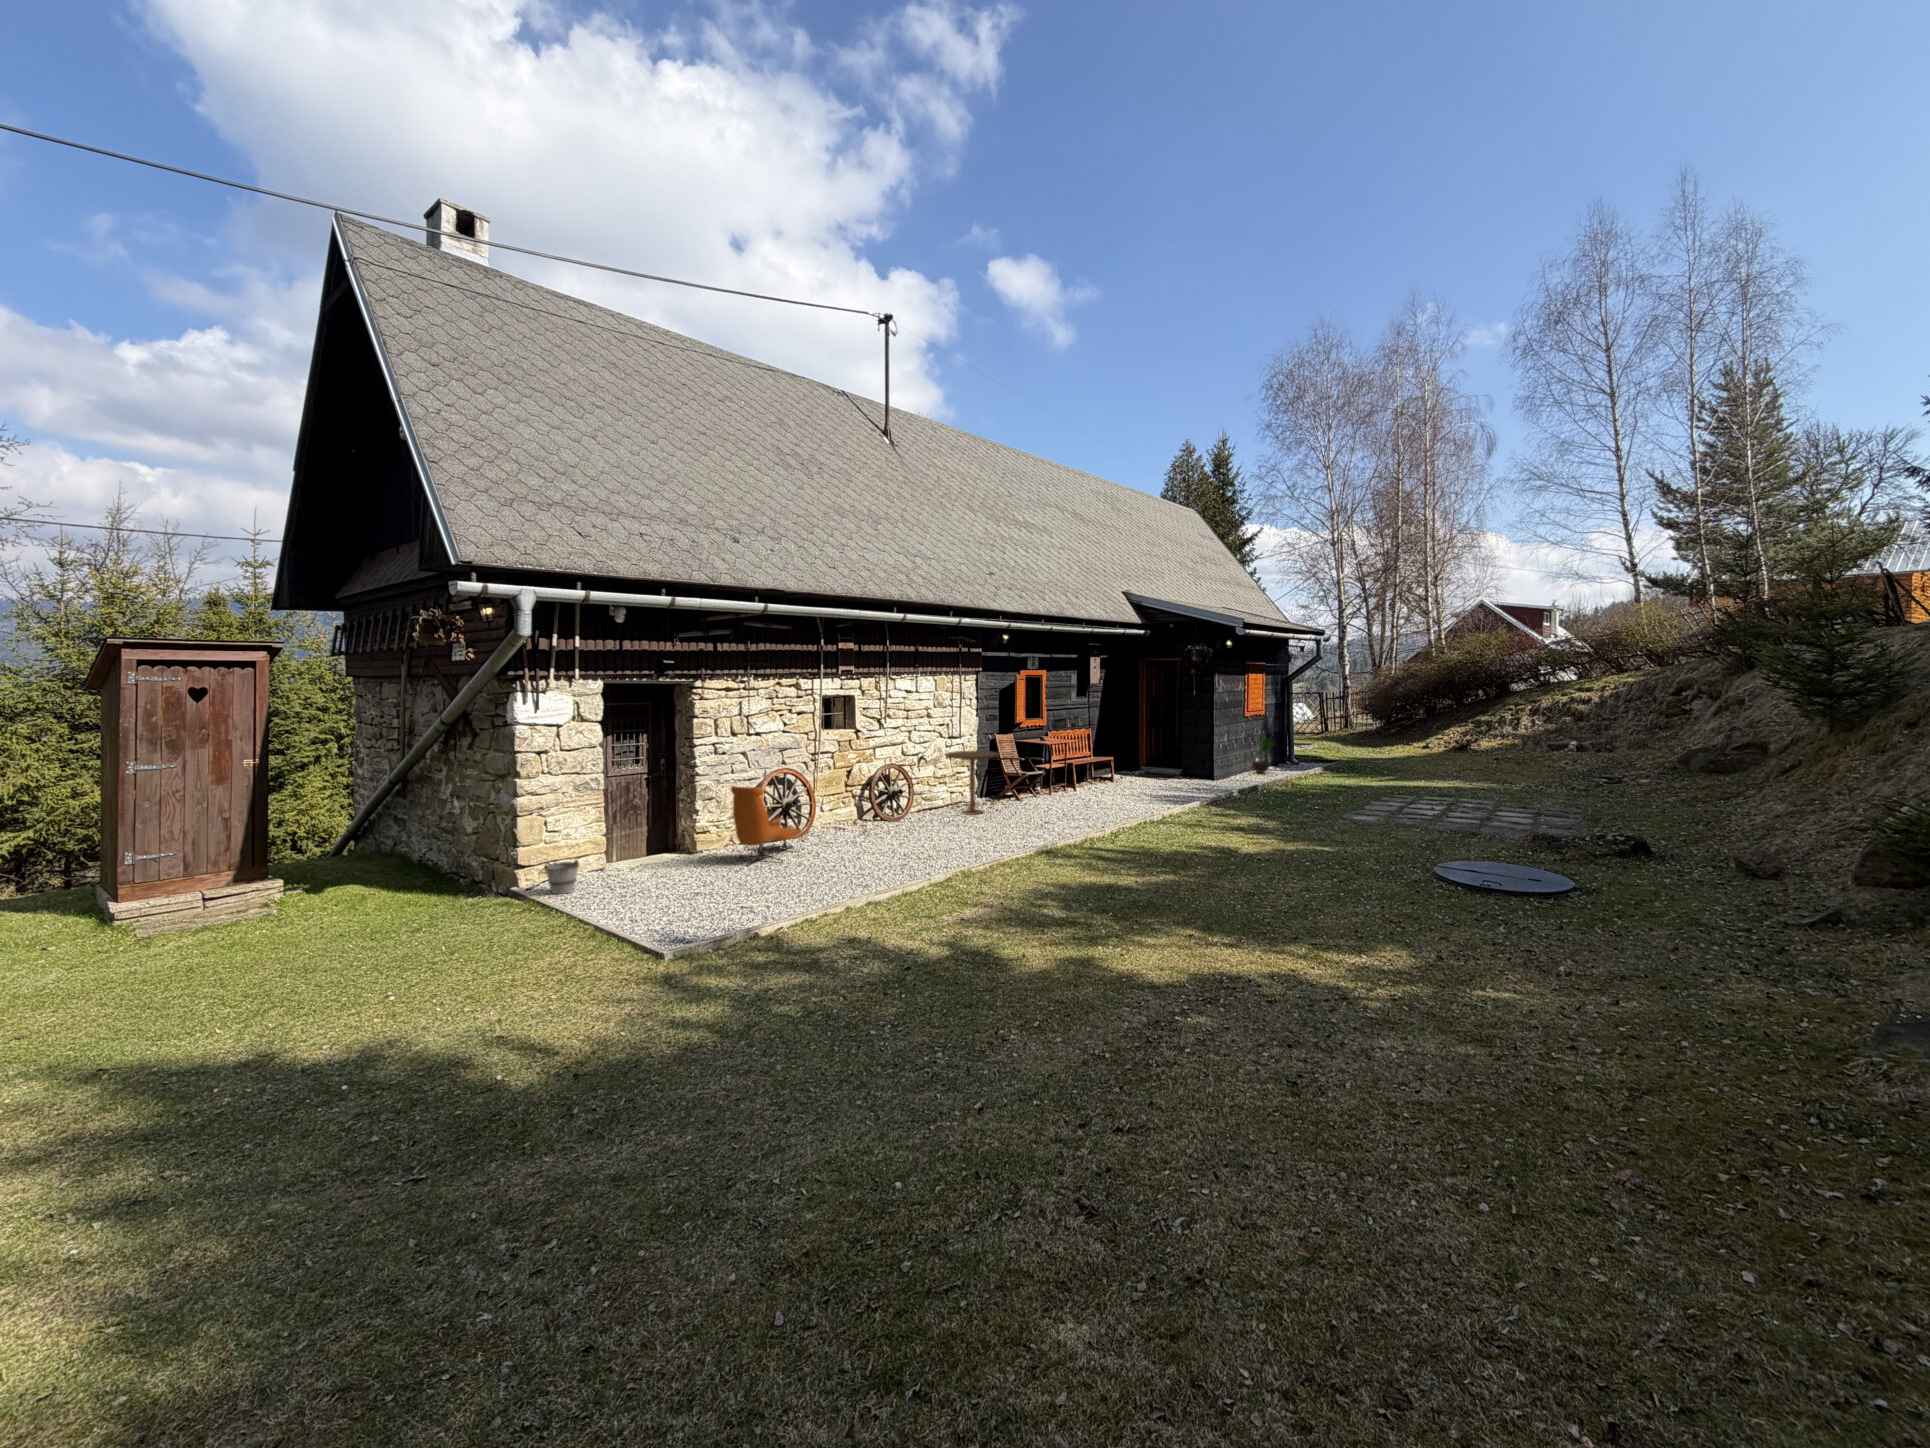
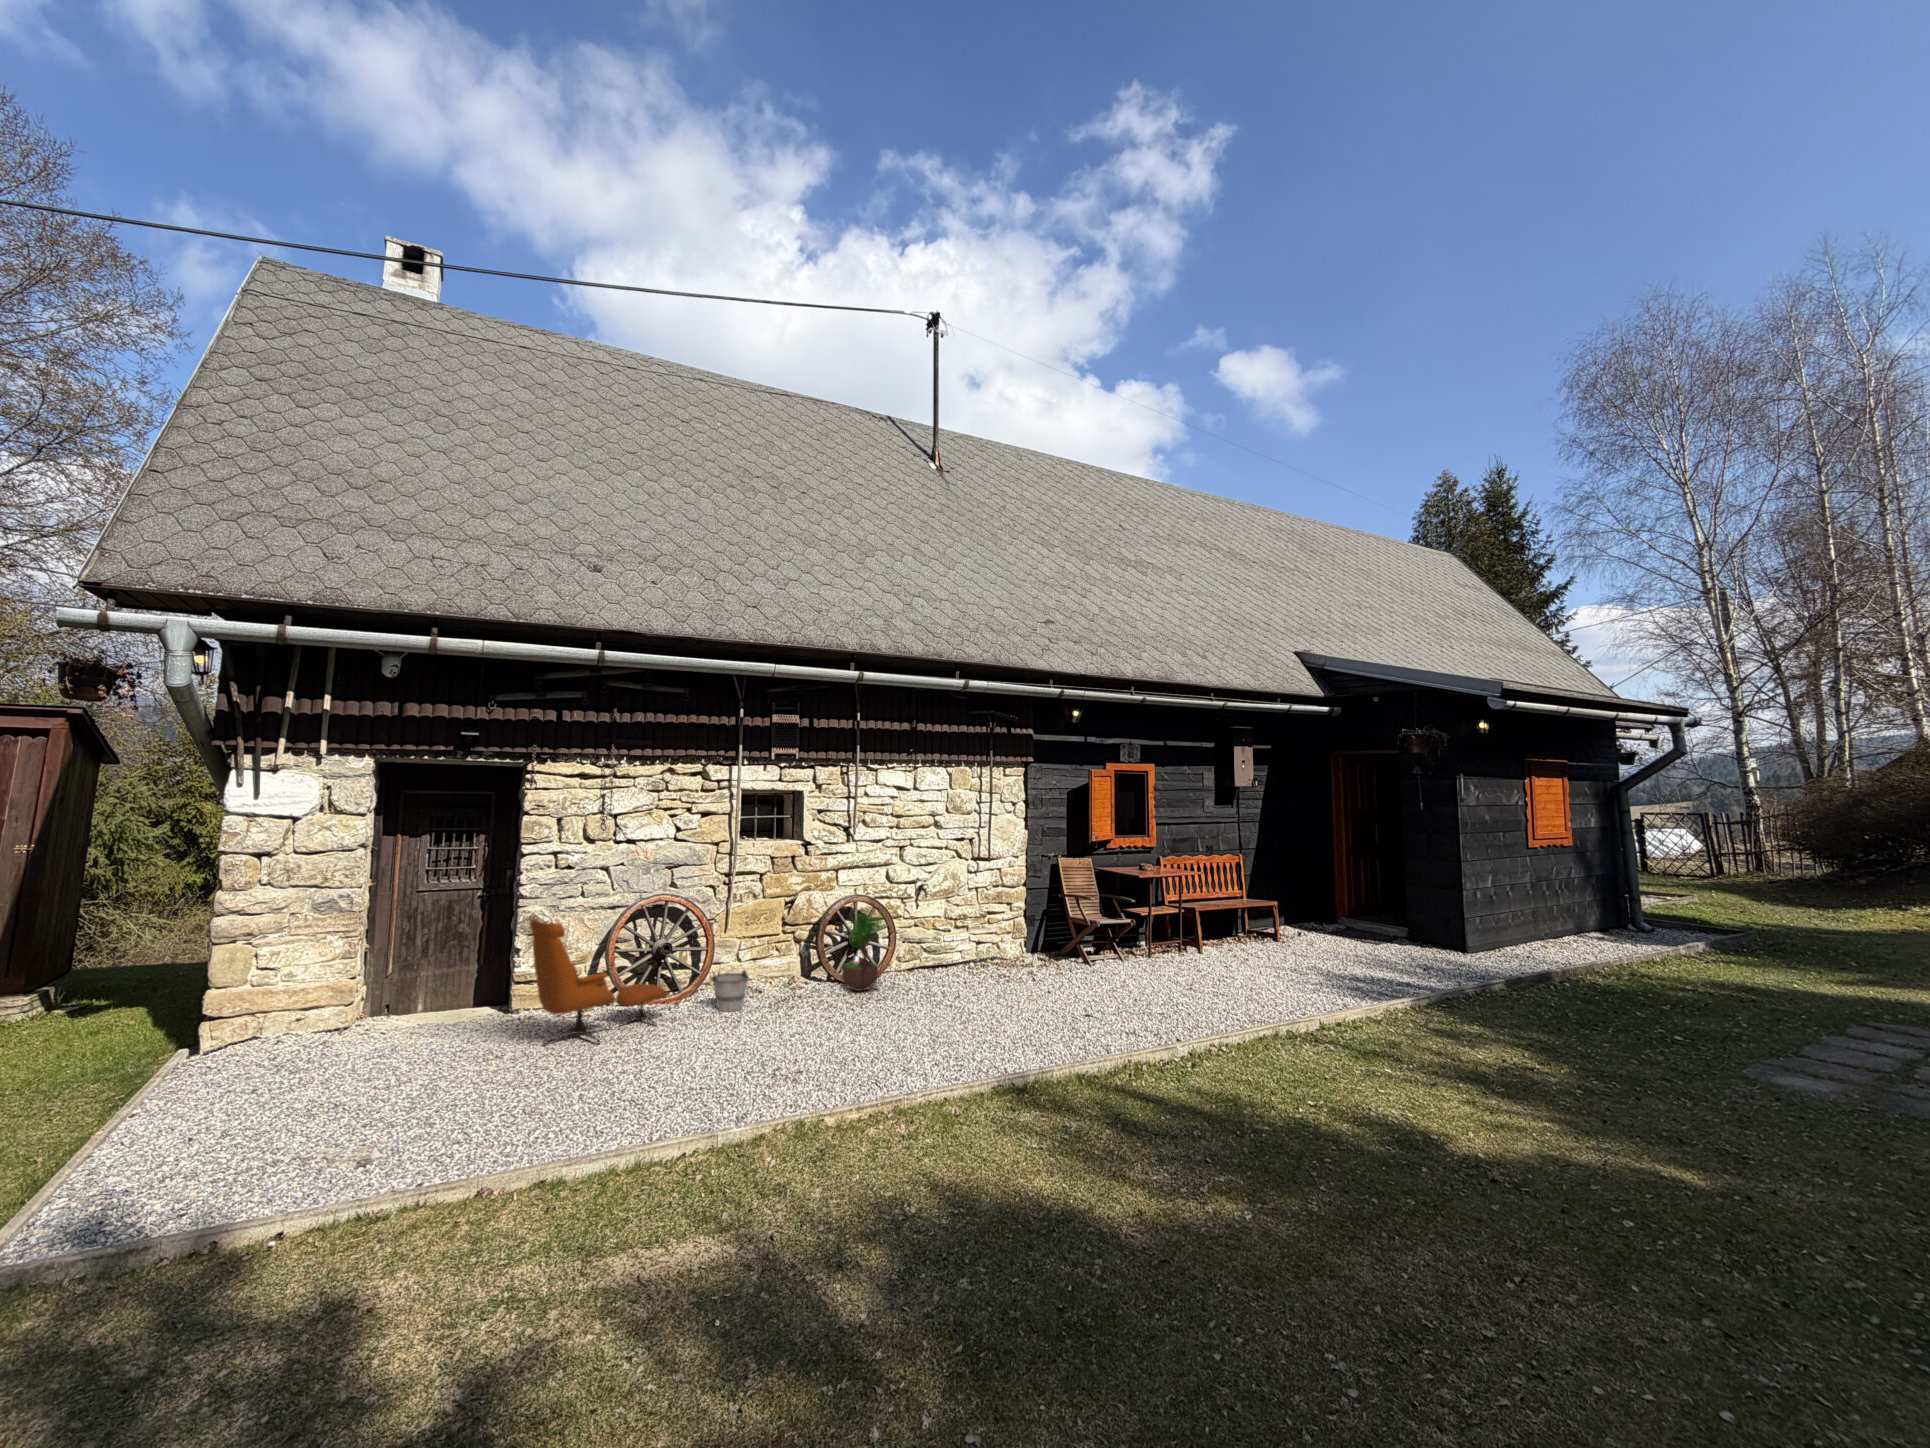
potted tree: present [1252,738,1274,773] -> present [842,910,885,991]
pedestal table: present [945,751,999,815] -> none [958,881,1043,982]
bucket: present [540,860,579,894] -> present [705,970,749,1012]

